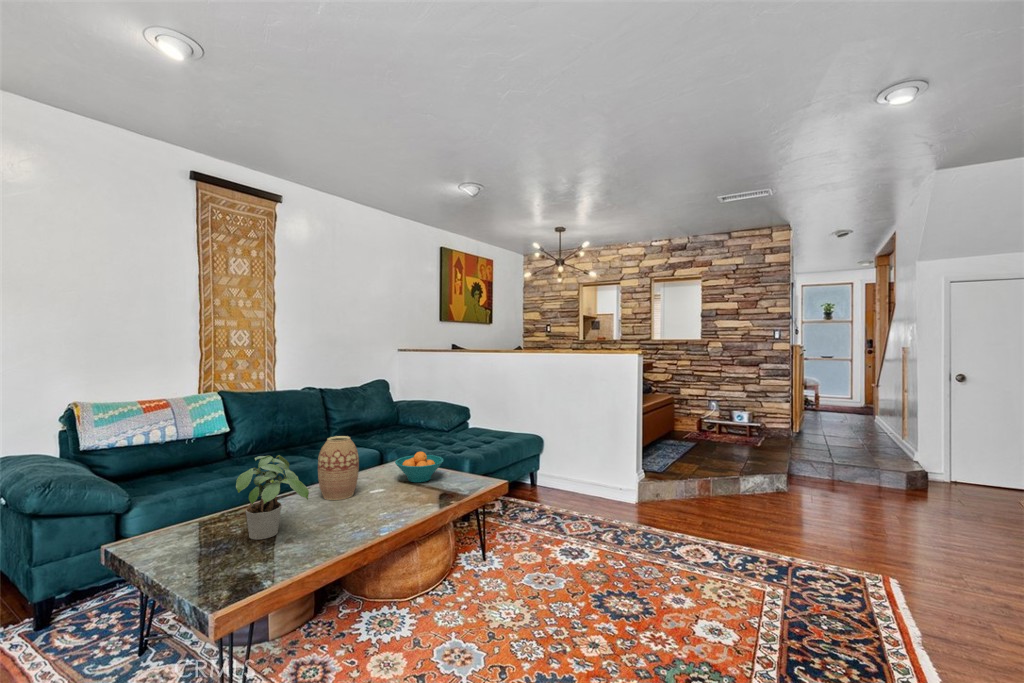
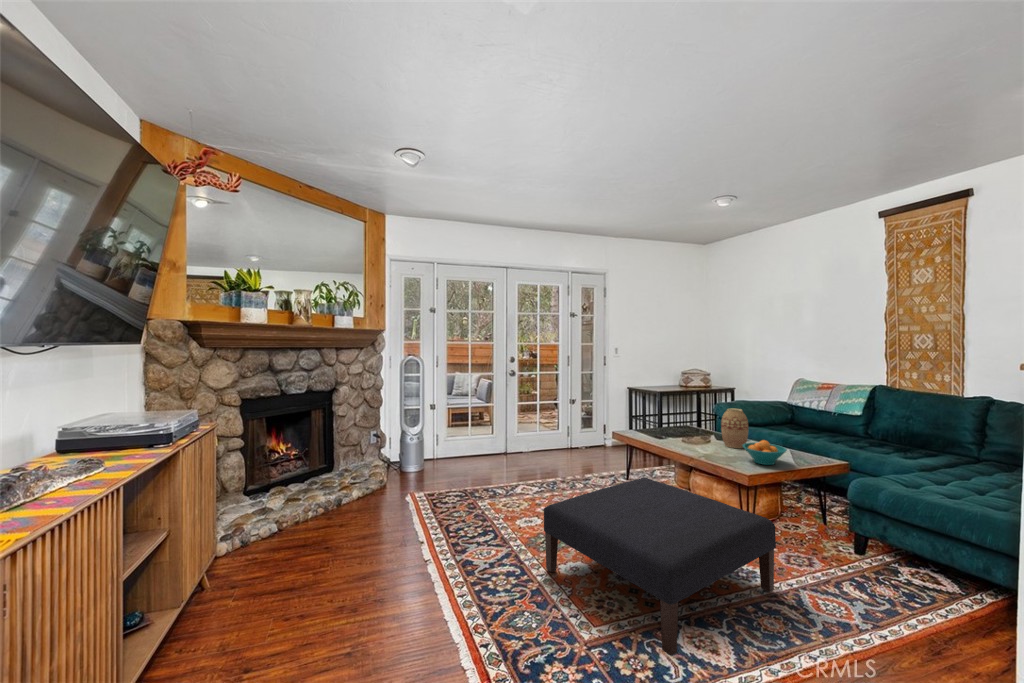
potted plant: present [236,455,309,540] -> none [657,399,701,436]
ottoman: none [543,477,757,646] -> present [544,478,776,656]

